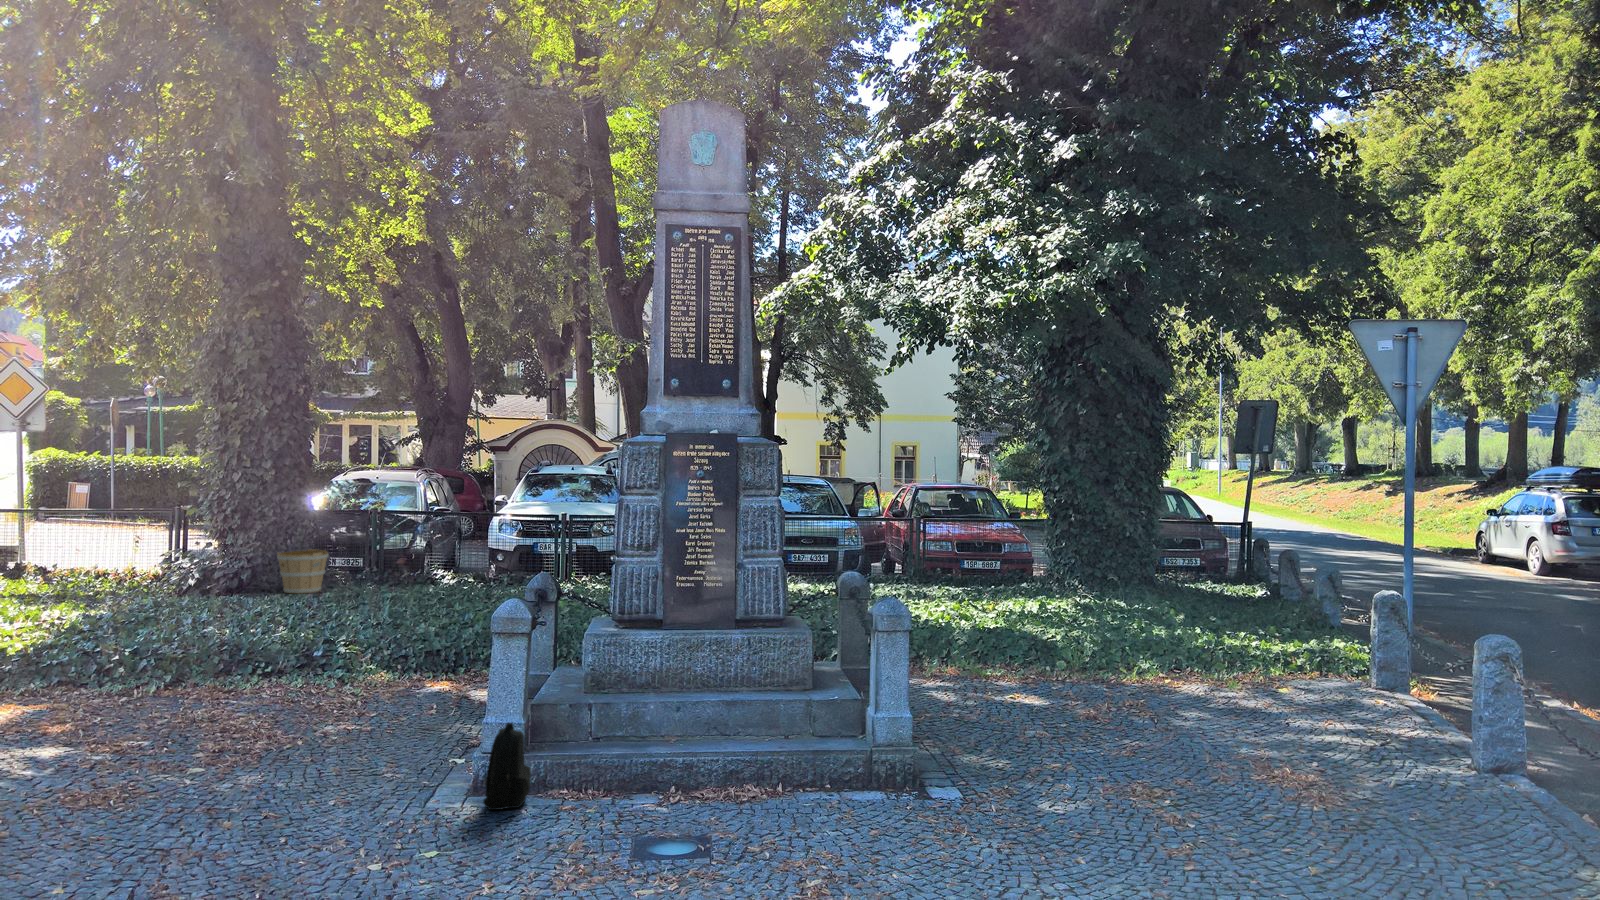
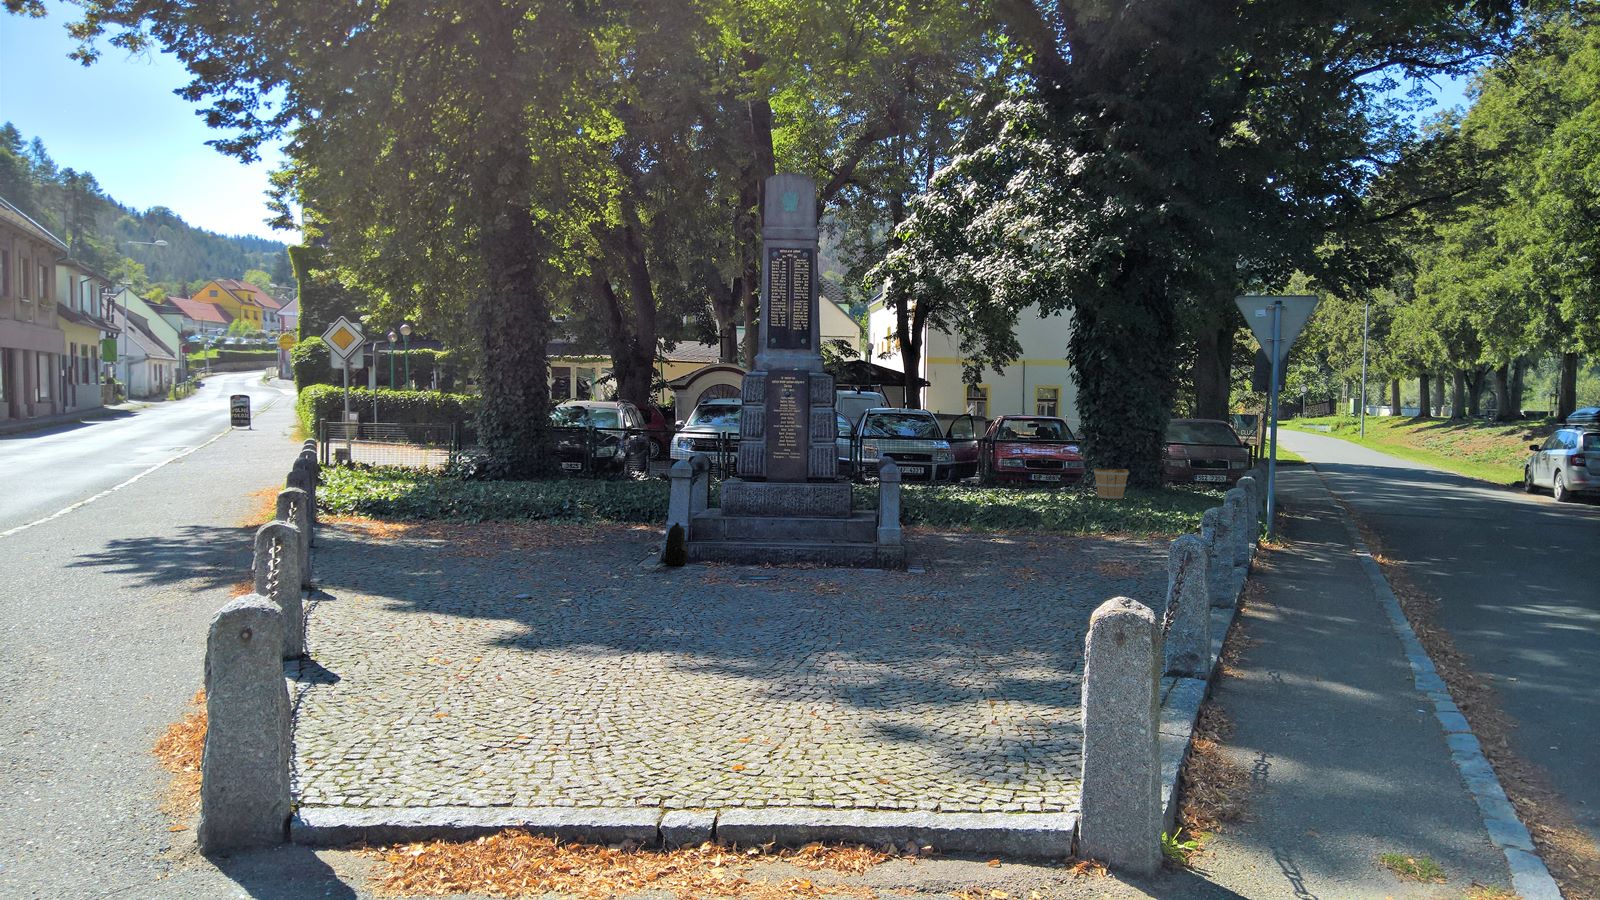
wooden bucket: present [277,549,328,594] -> present [1094,468,1129,499]

